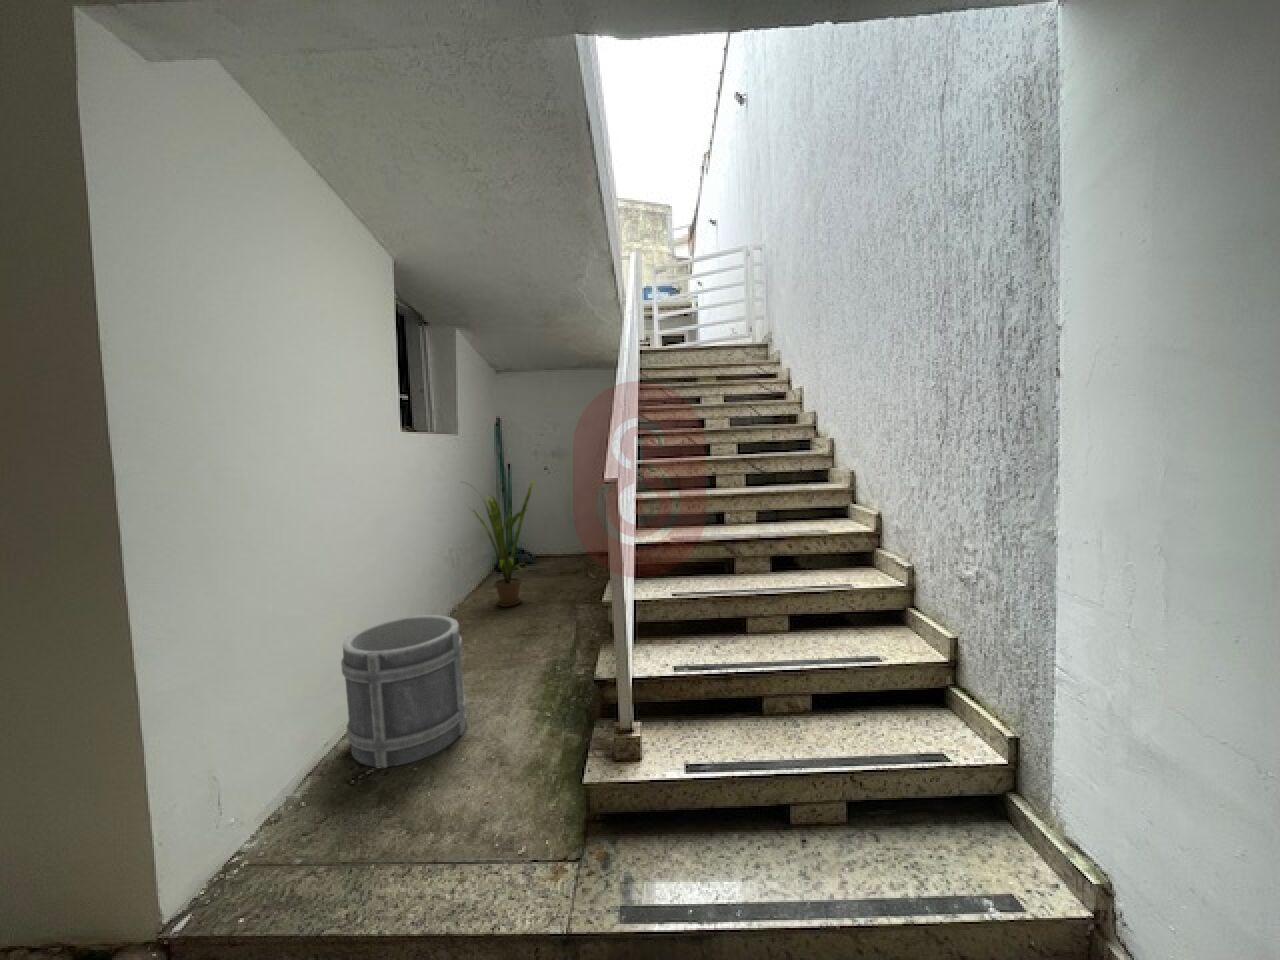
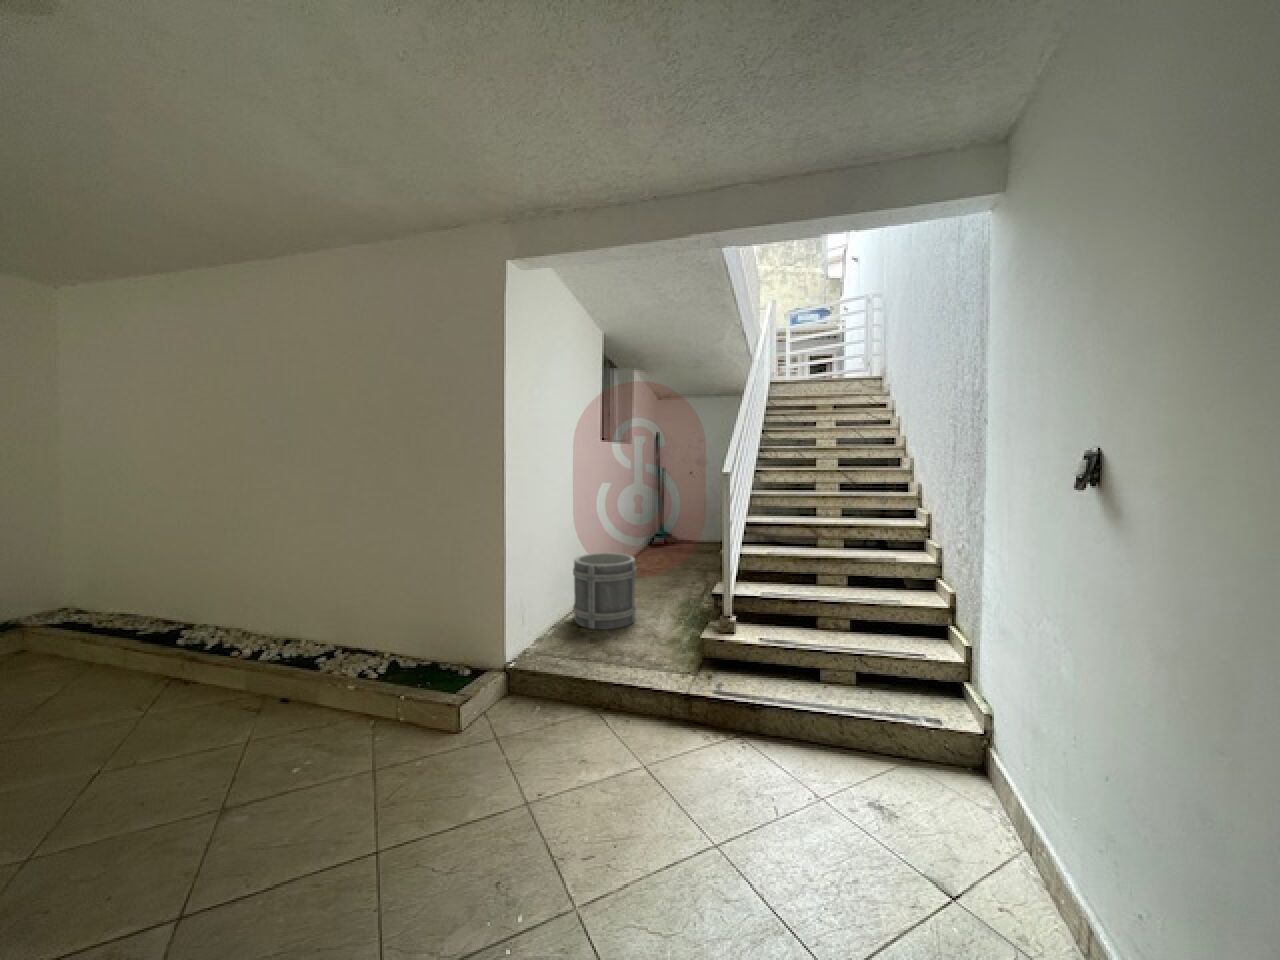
house plant: present [472,479,534,607] -> none [633,477,686,568]

